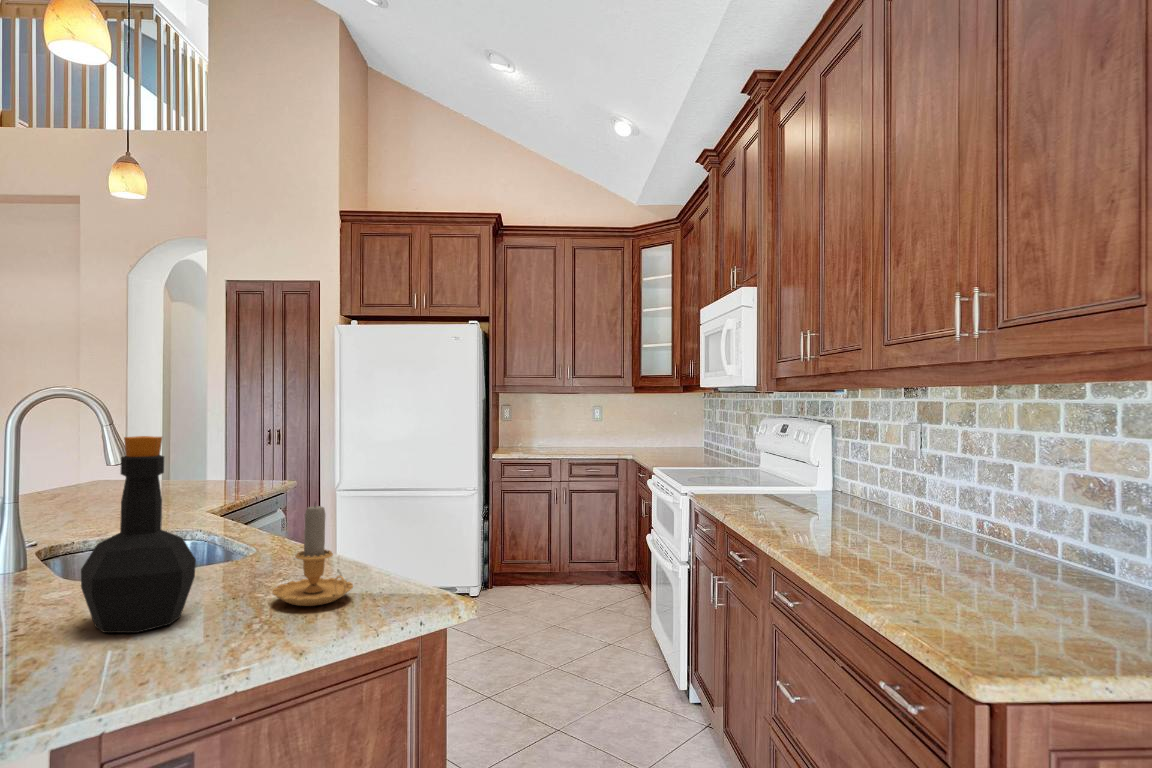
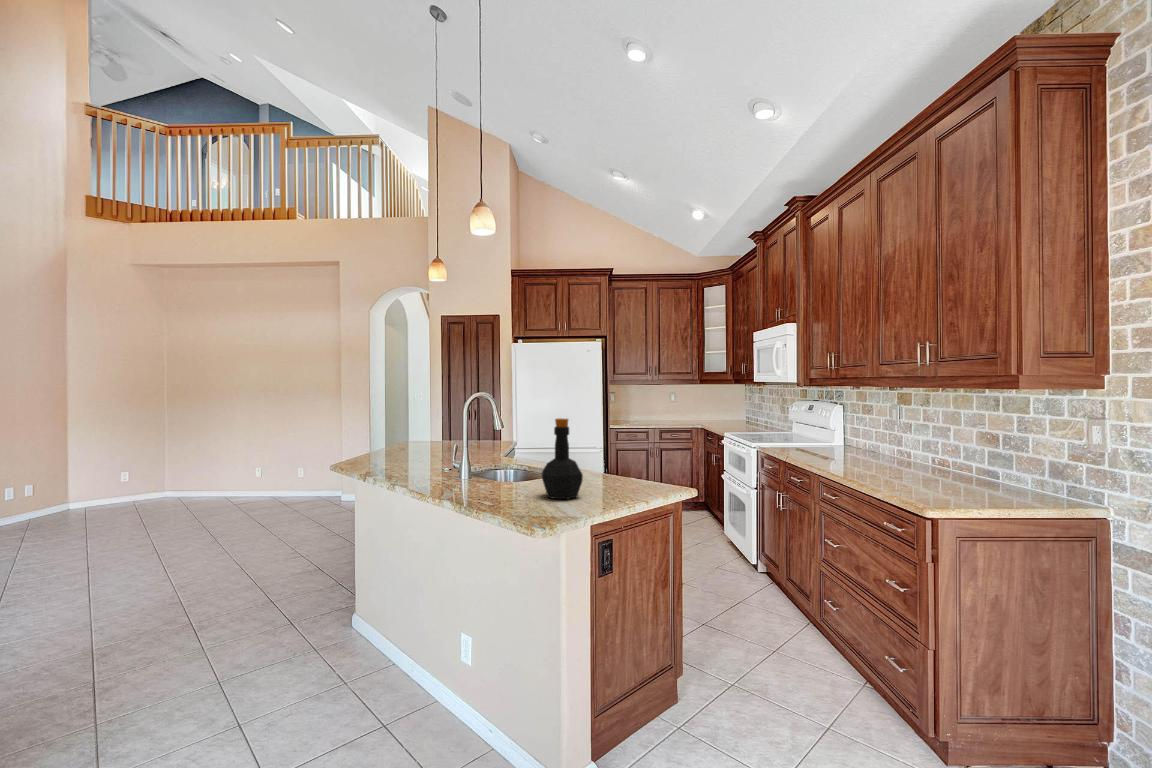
candle: present [272,505,353,606] -> none [605,446,642,492]

